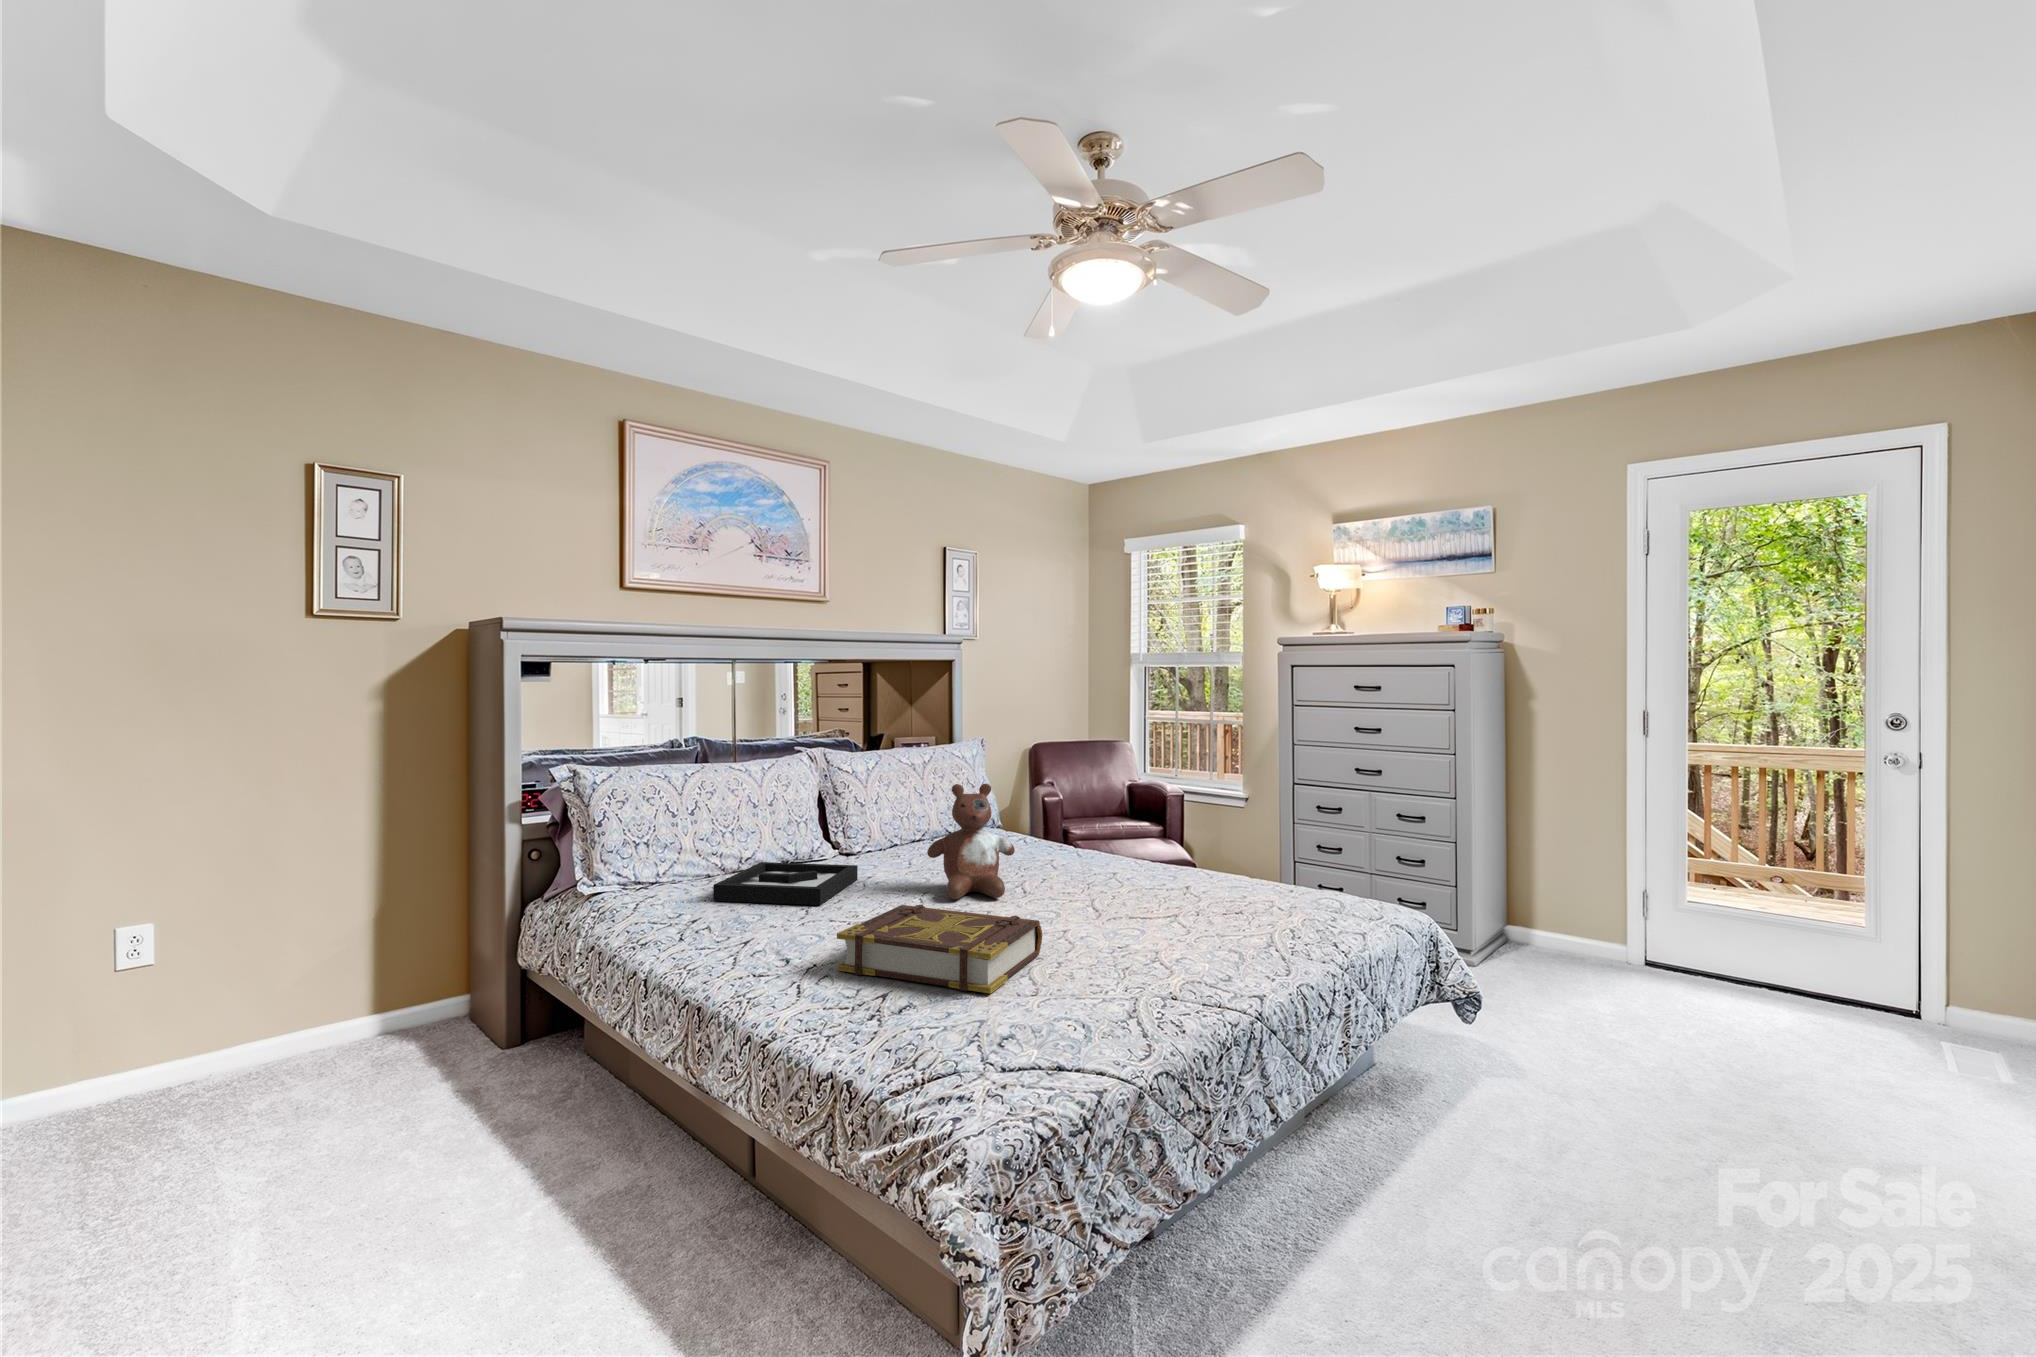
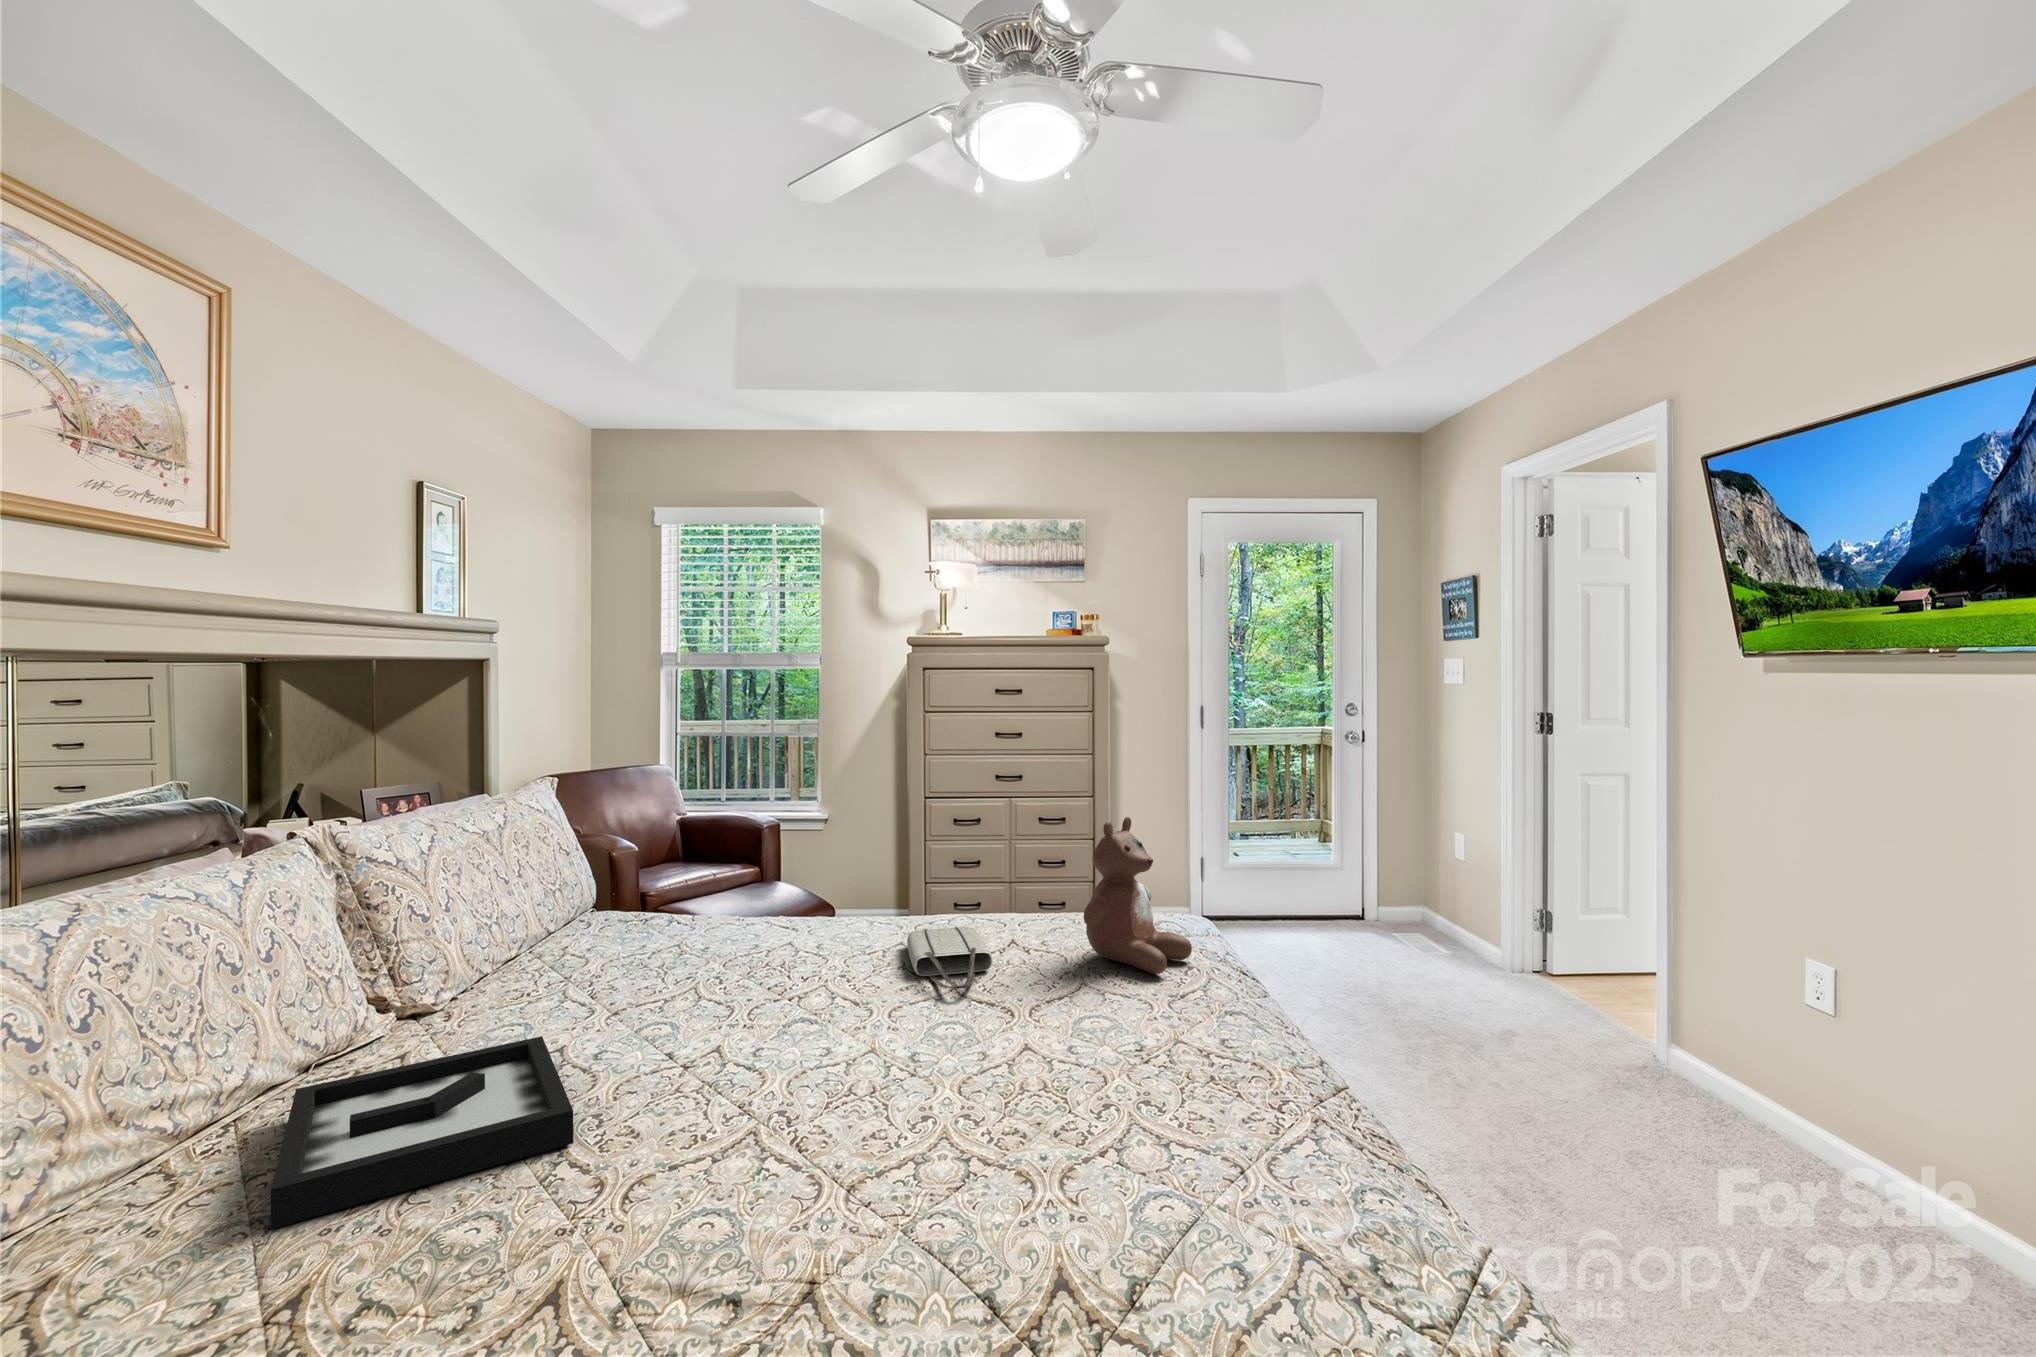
stuffed bear: present [927,784,1015,899] -> present [1084,817,1192,974]
tote bag: none [1078,863,1160,896] -> present [907,927,993,988]
book: present [837,905,1042,993] -> none [846,1050,1194,1281]

